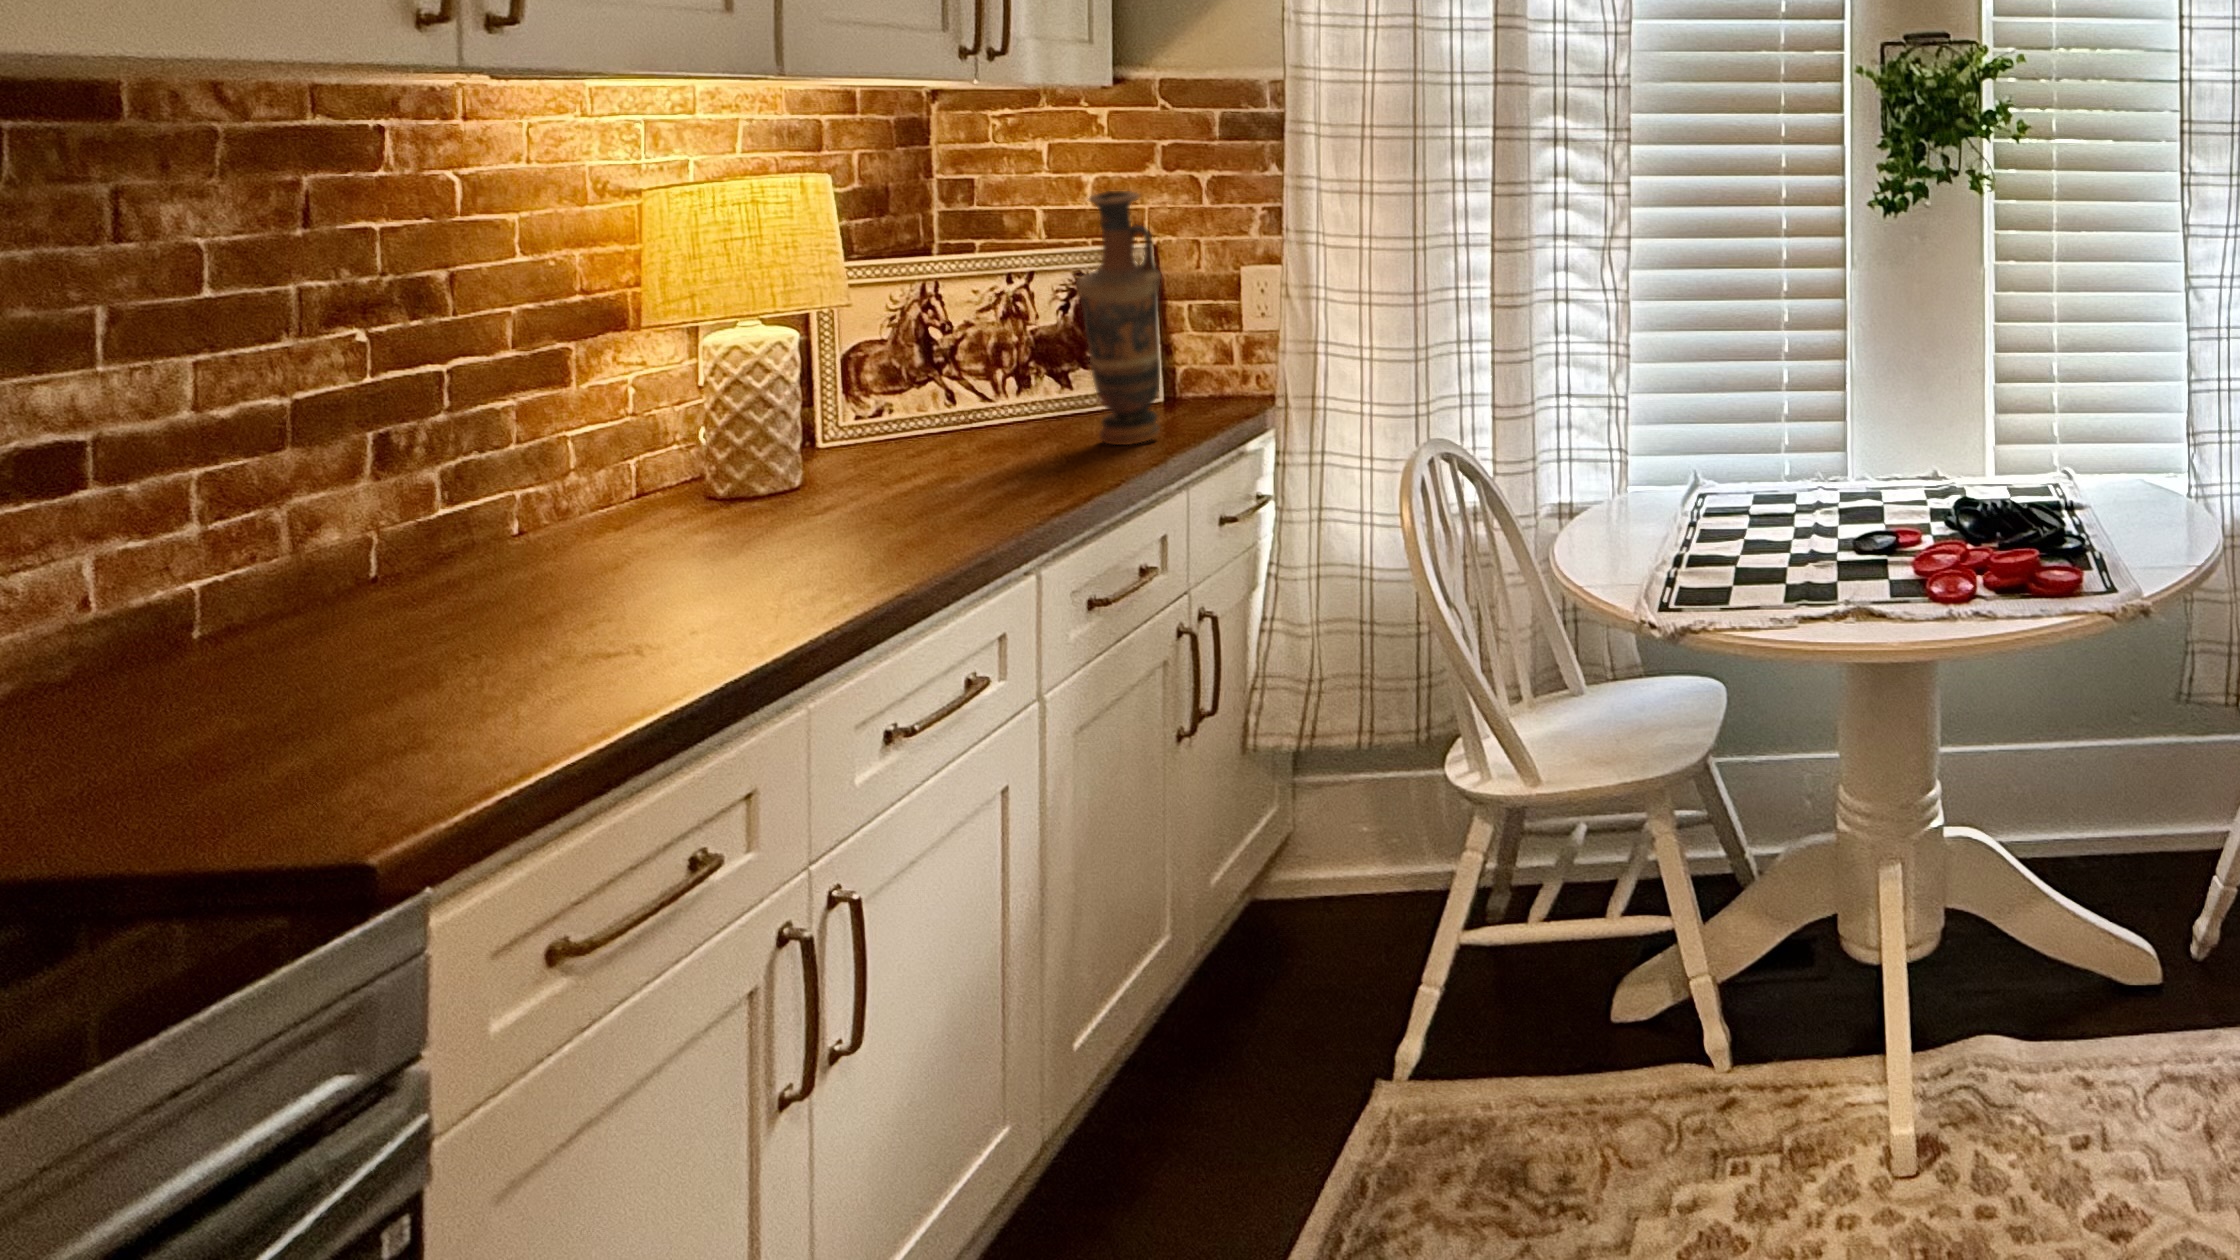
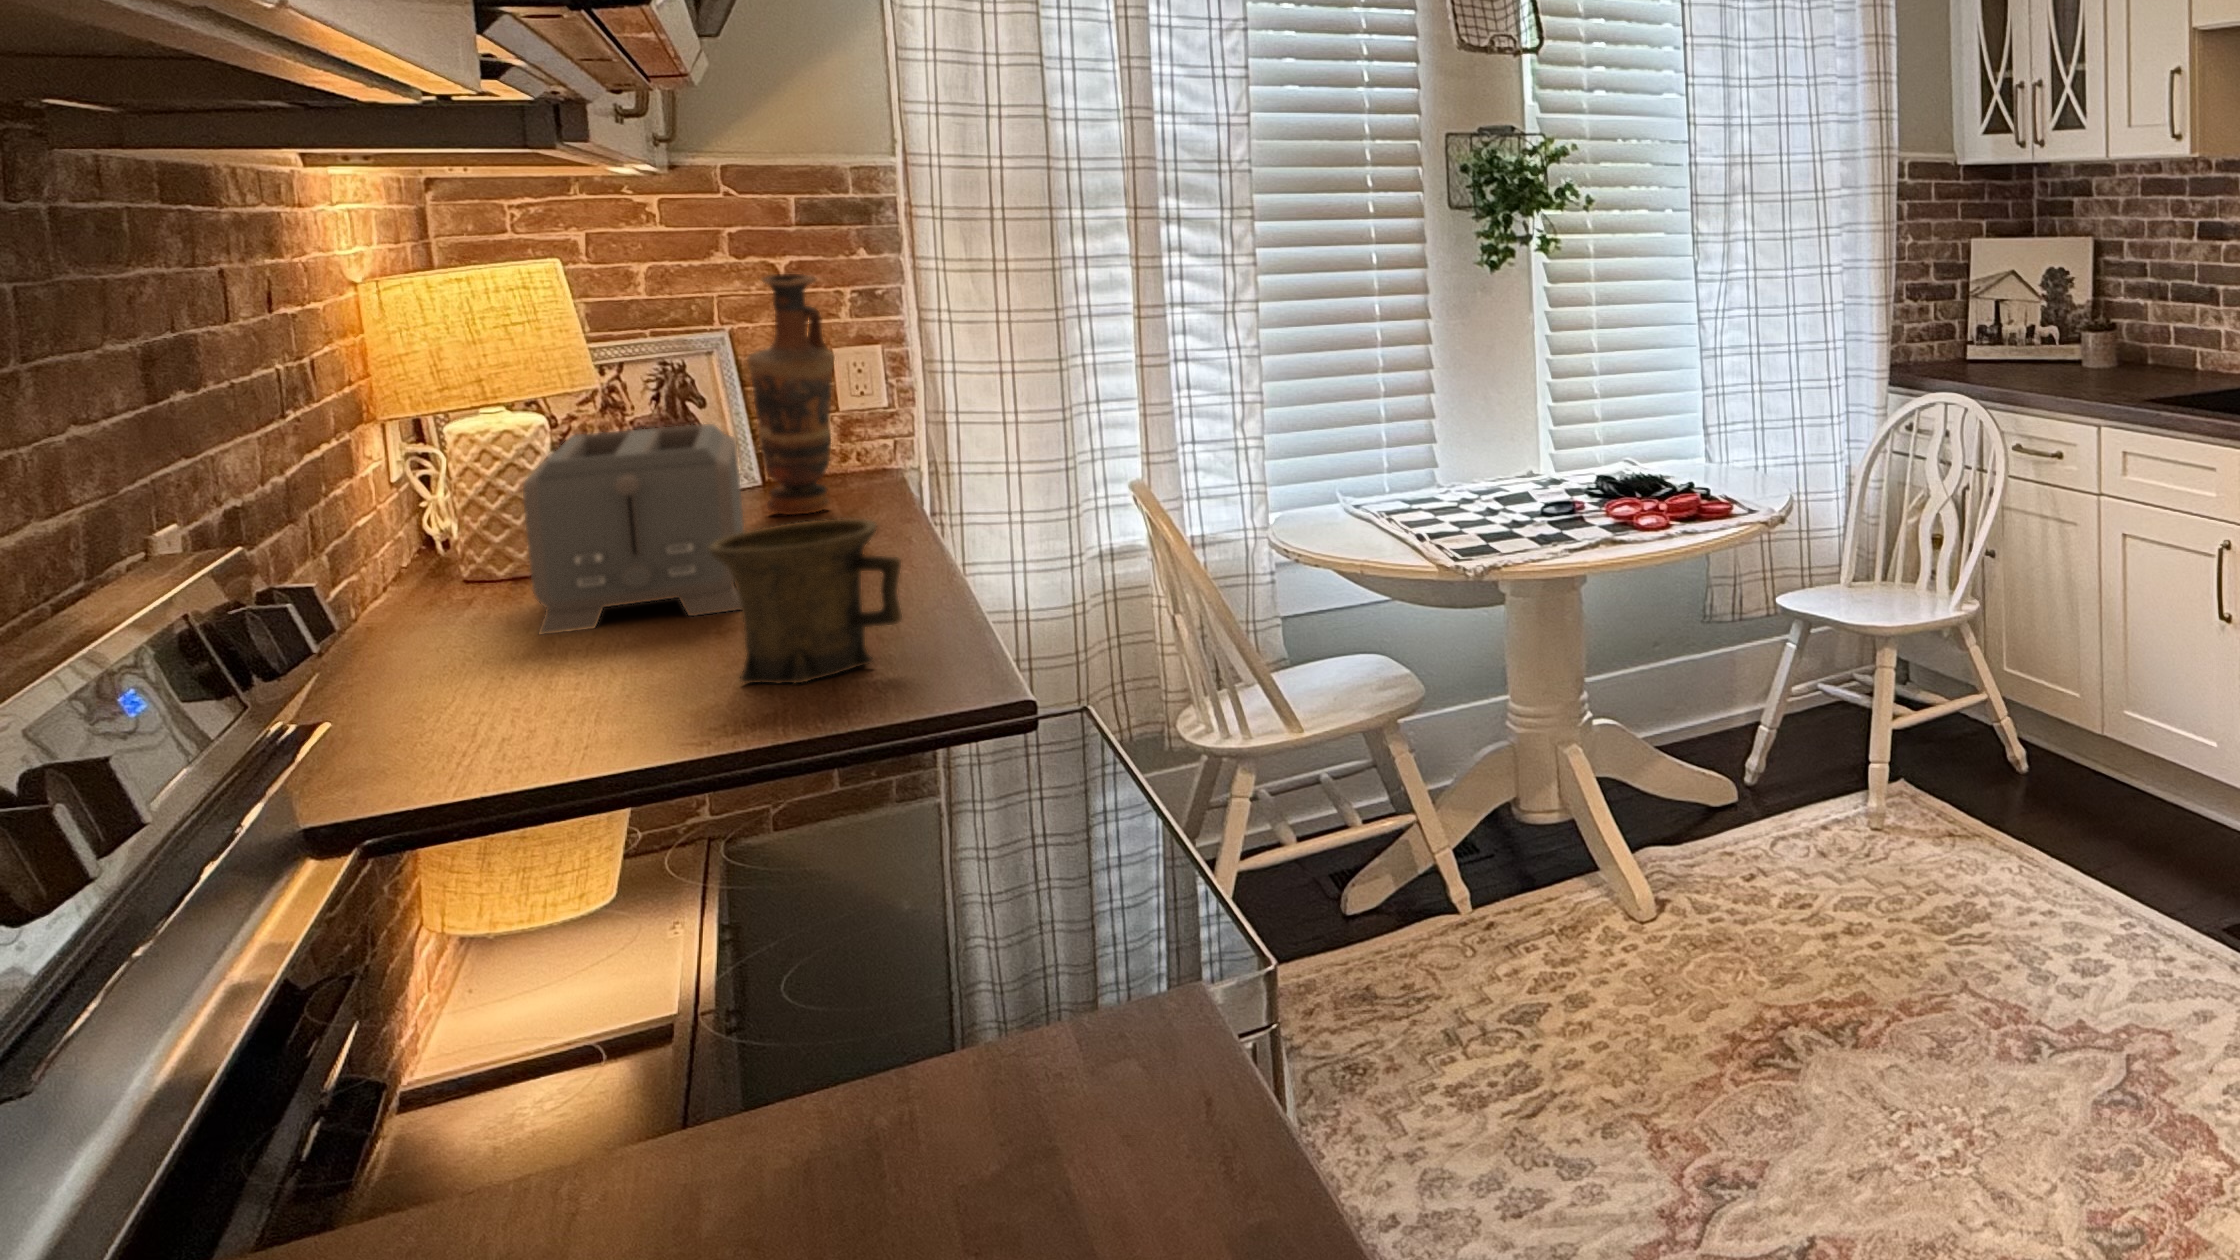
toaster: none [506,358,881,594] -> present [523,424,744,634]
mug: none [269,525,520,755] -> present [708,519,902,683]

